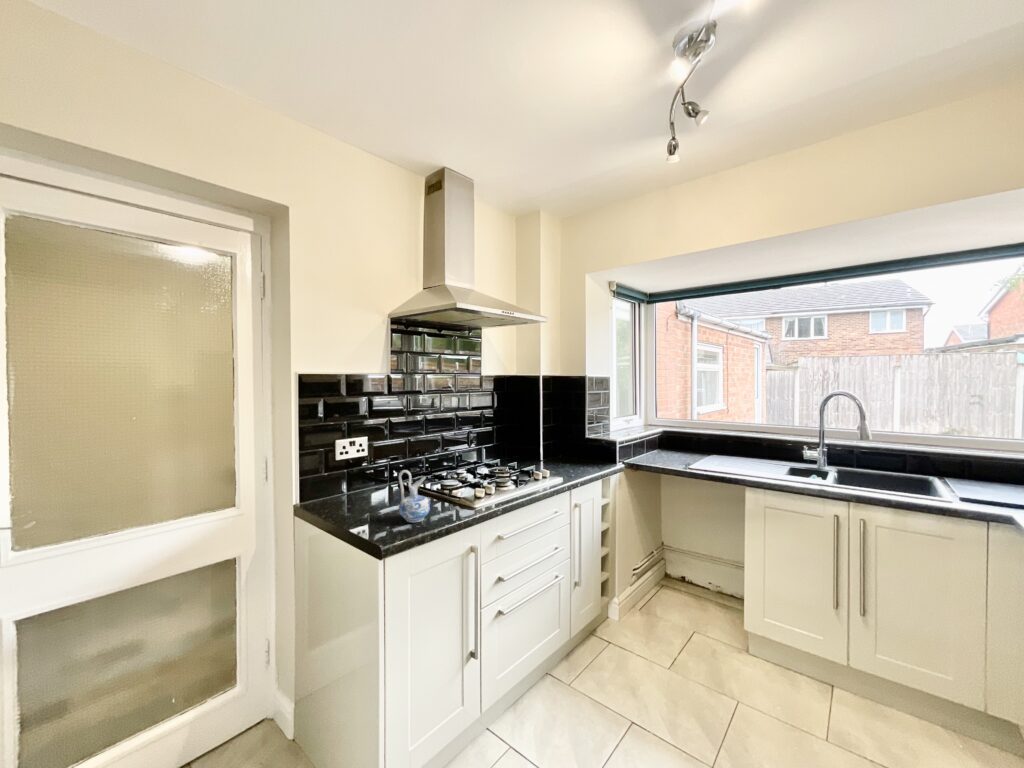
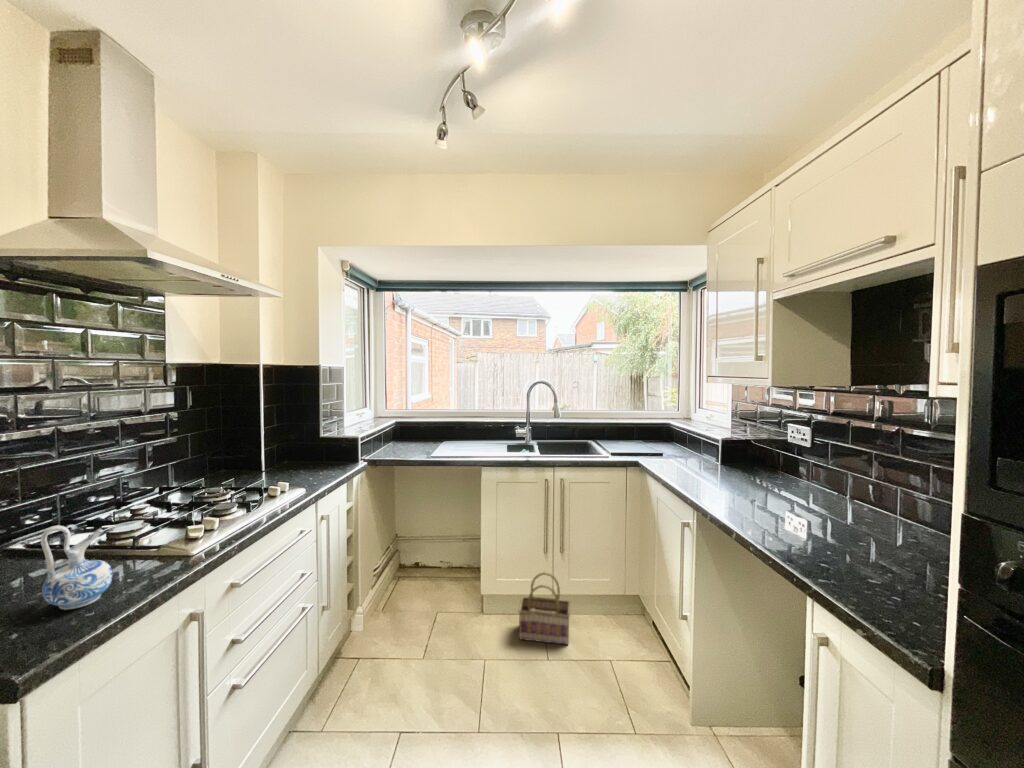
basket: none [789,629,875,736] -> present [519,573,570,644]

